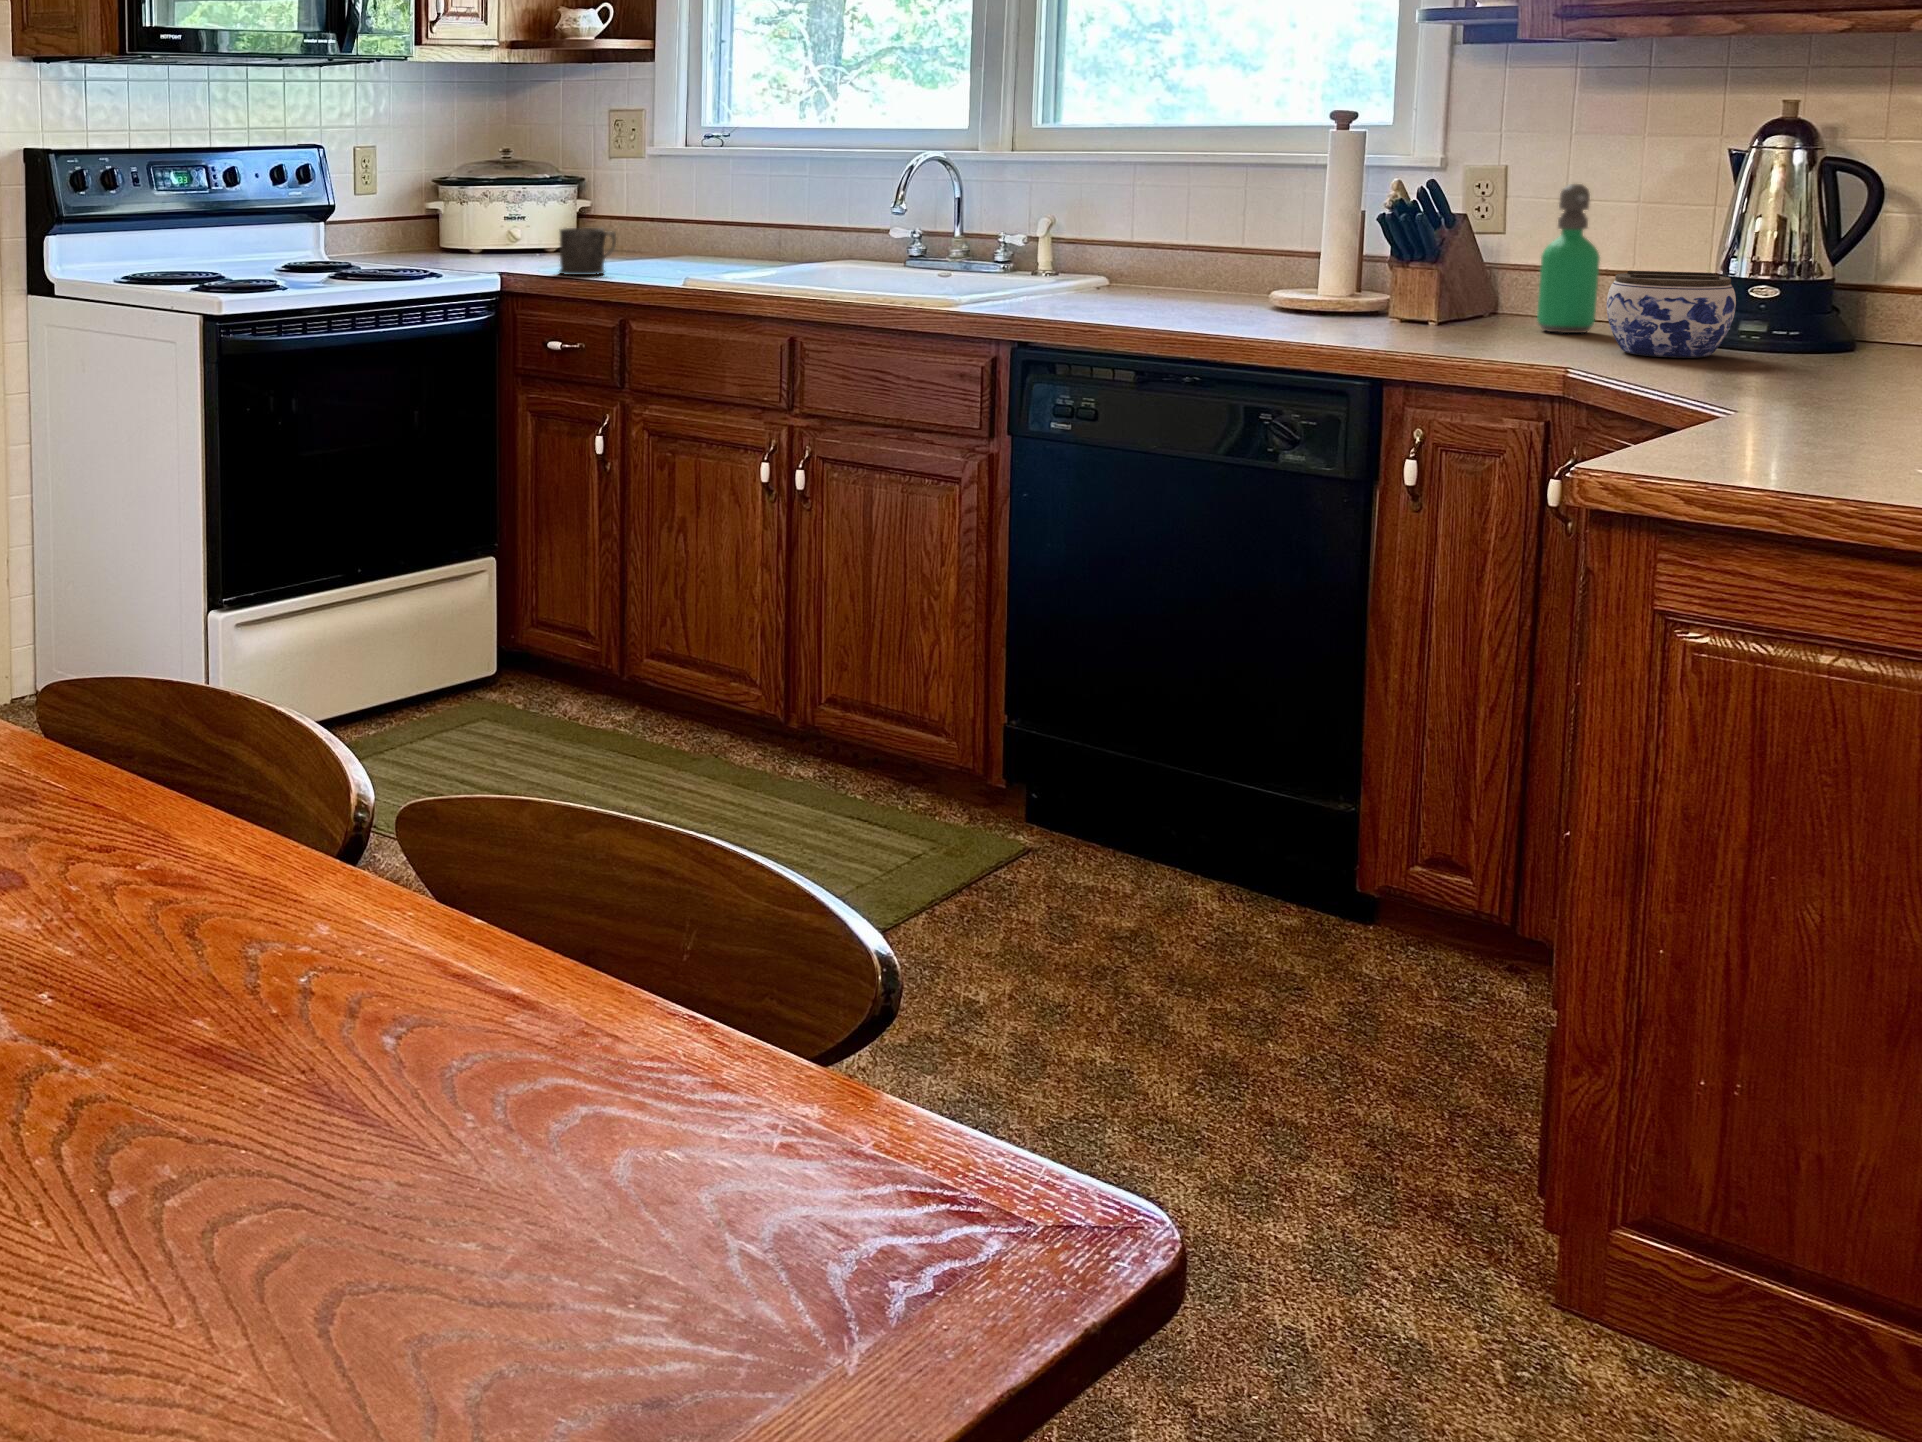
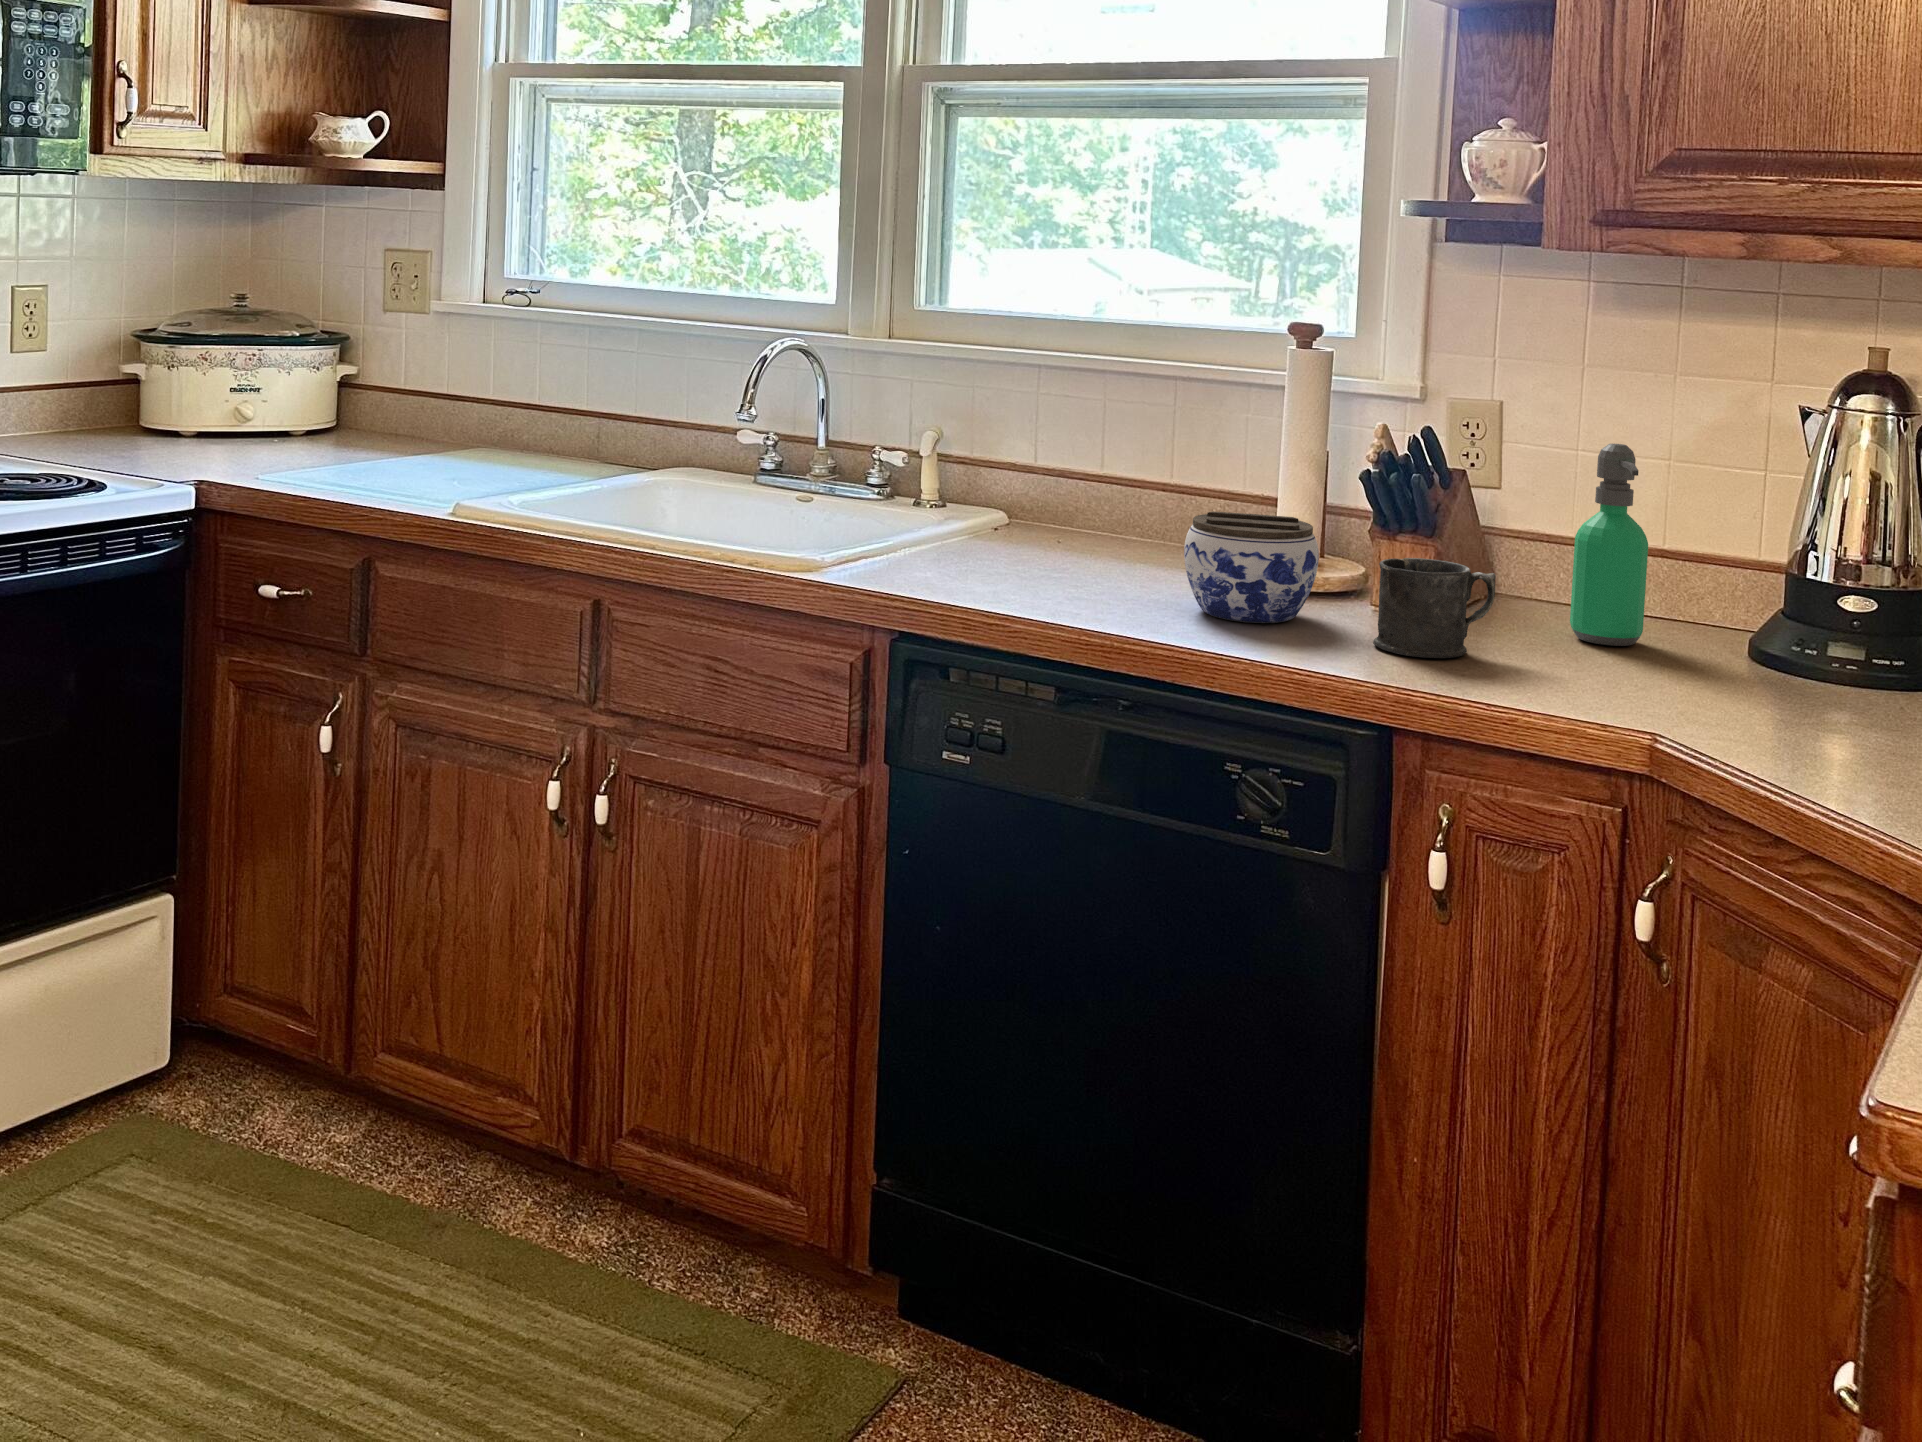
mug: present [559,228,616,275] -> present [1373,558,1496,658]
jar: present [1607,271,1736,358] -> present [1184,511,1319,623]

